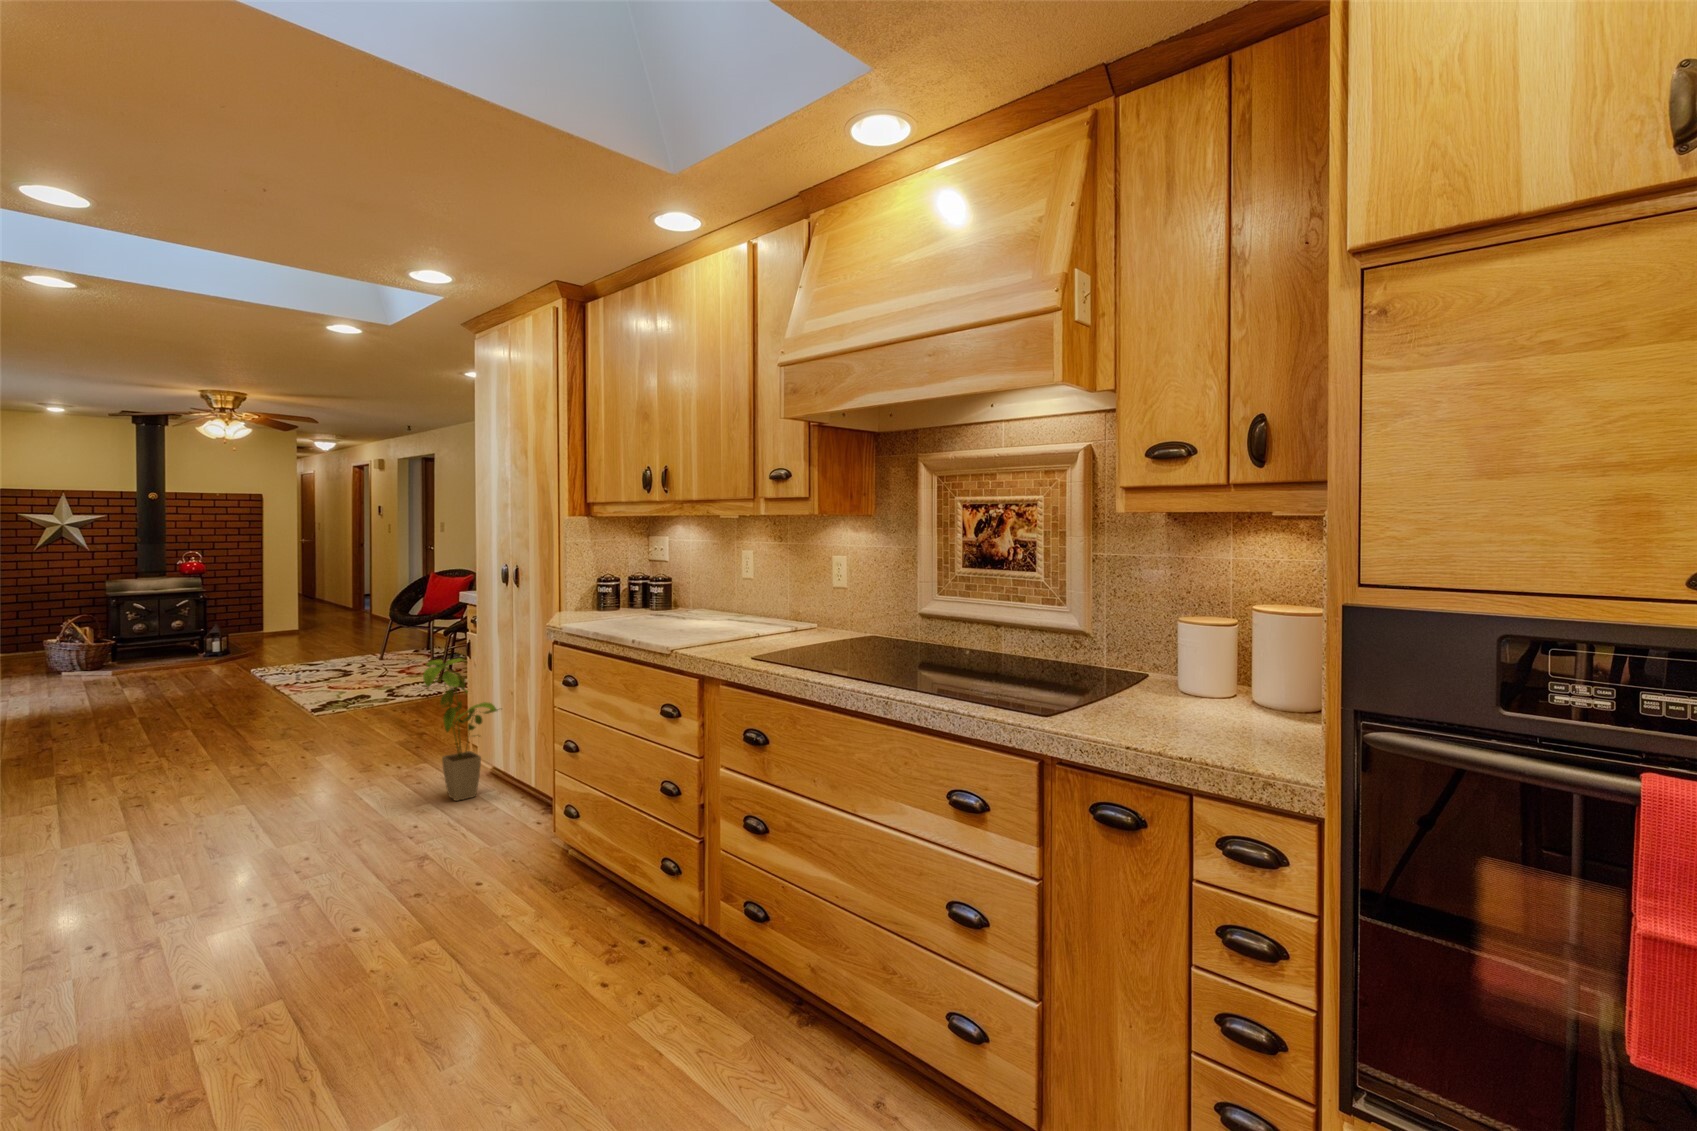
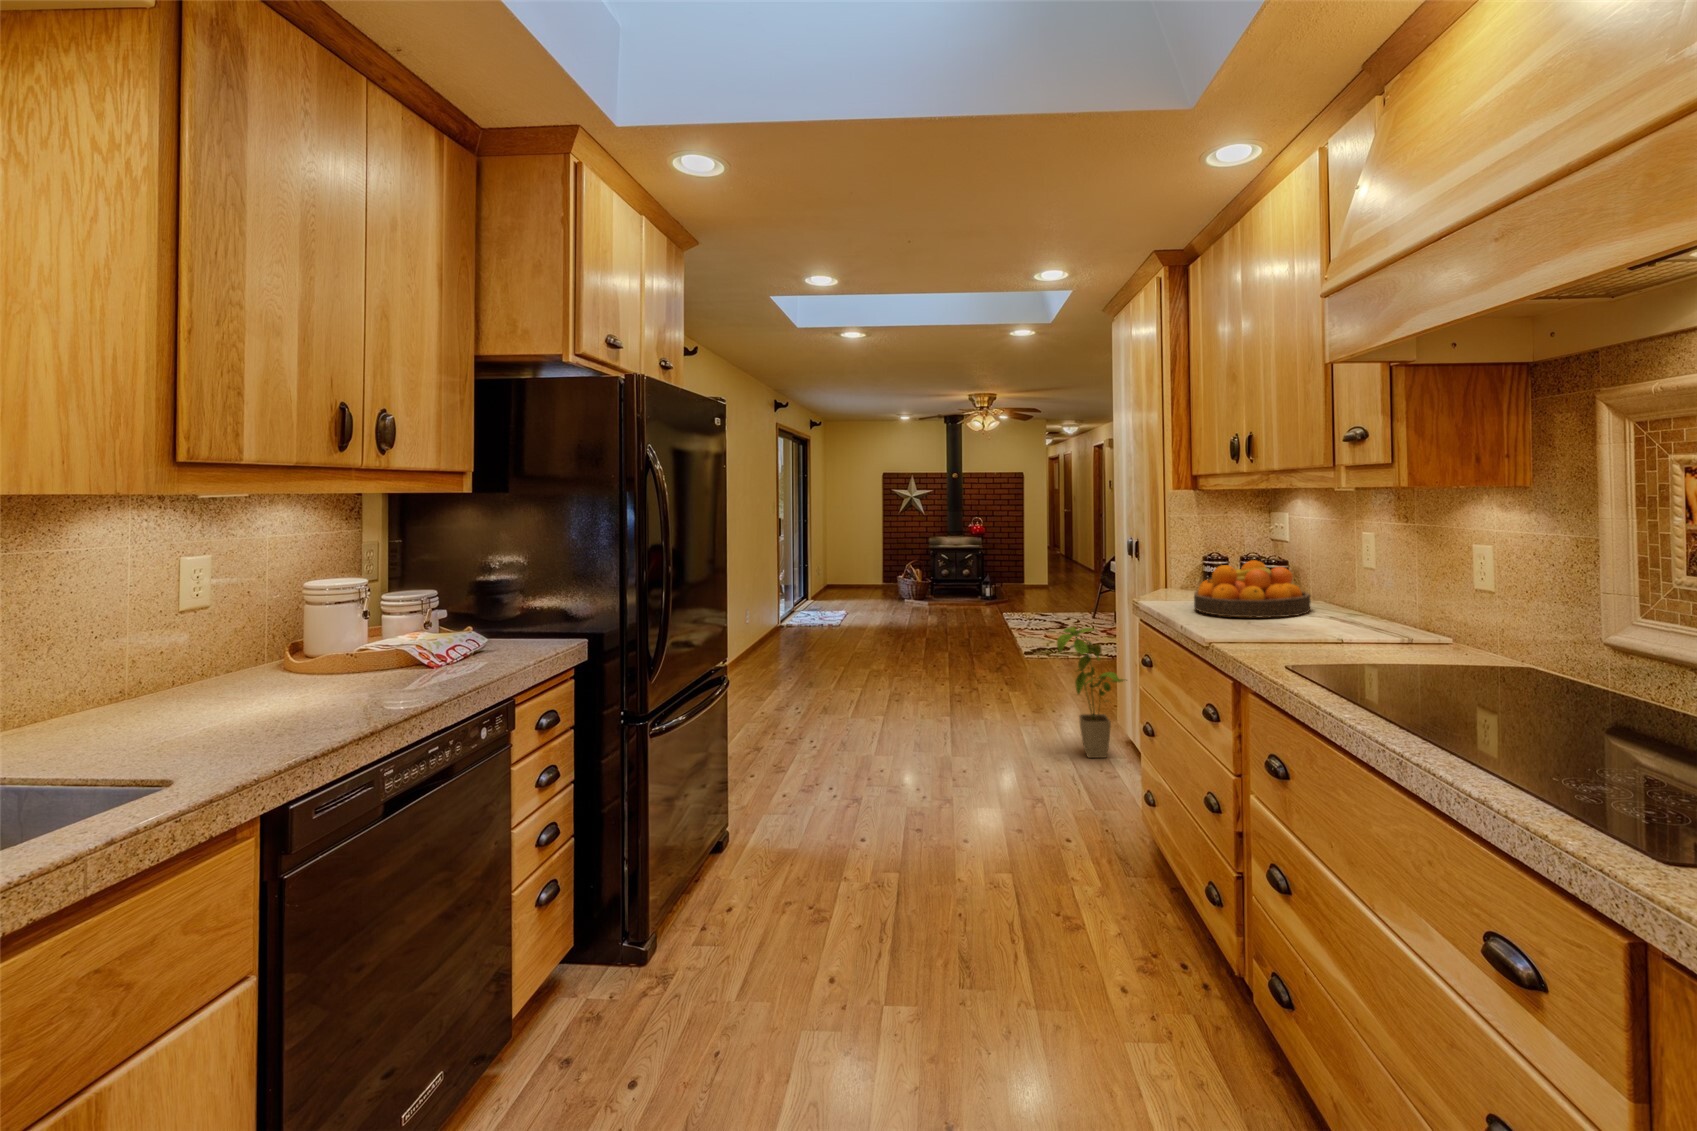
fruit bowl: none [613,576,707,624] -> present [1194,560,1311,617]

